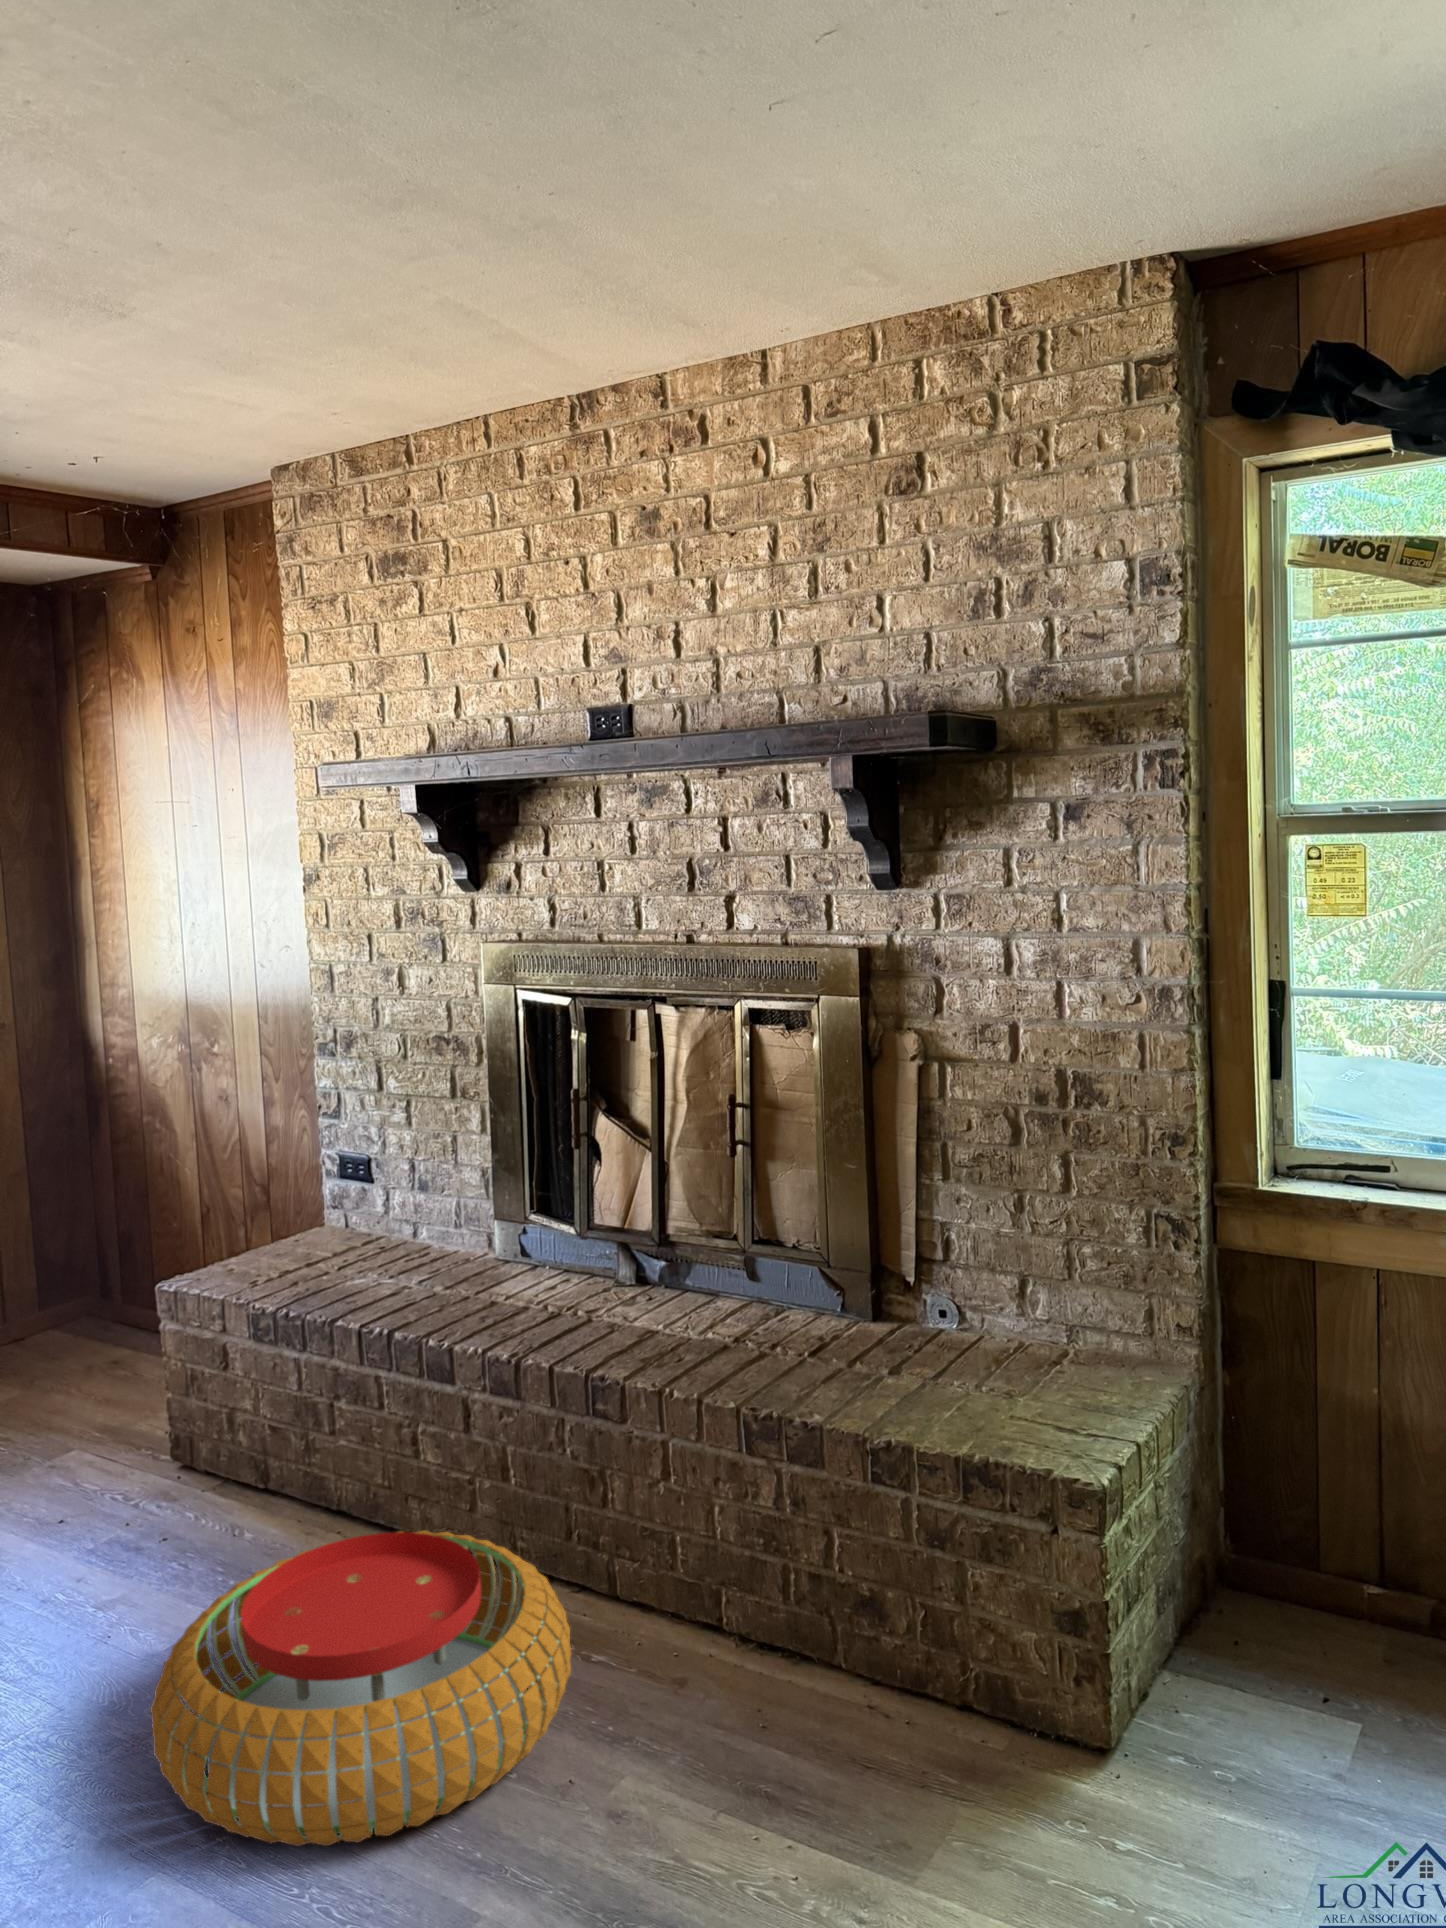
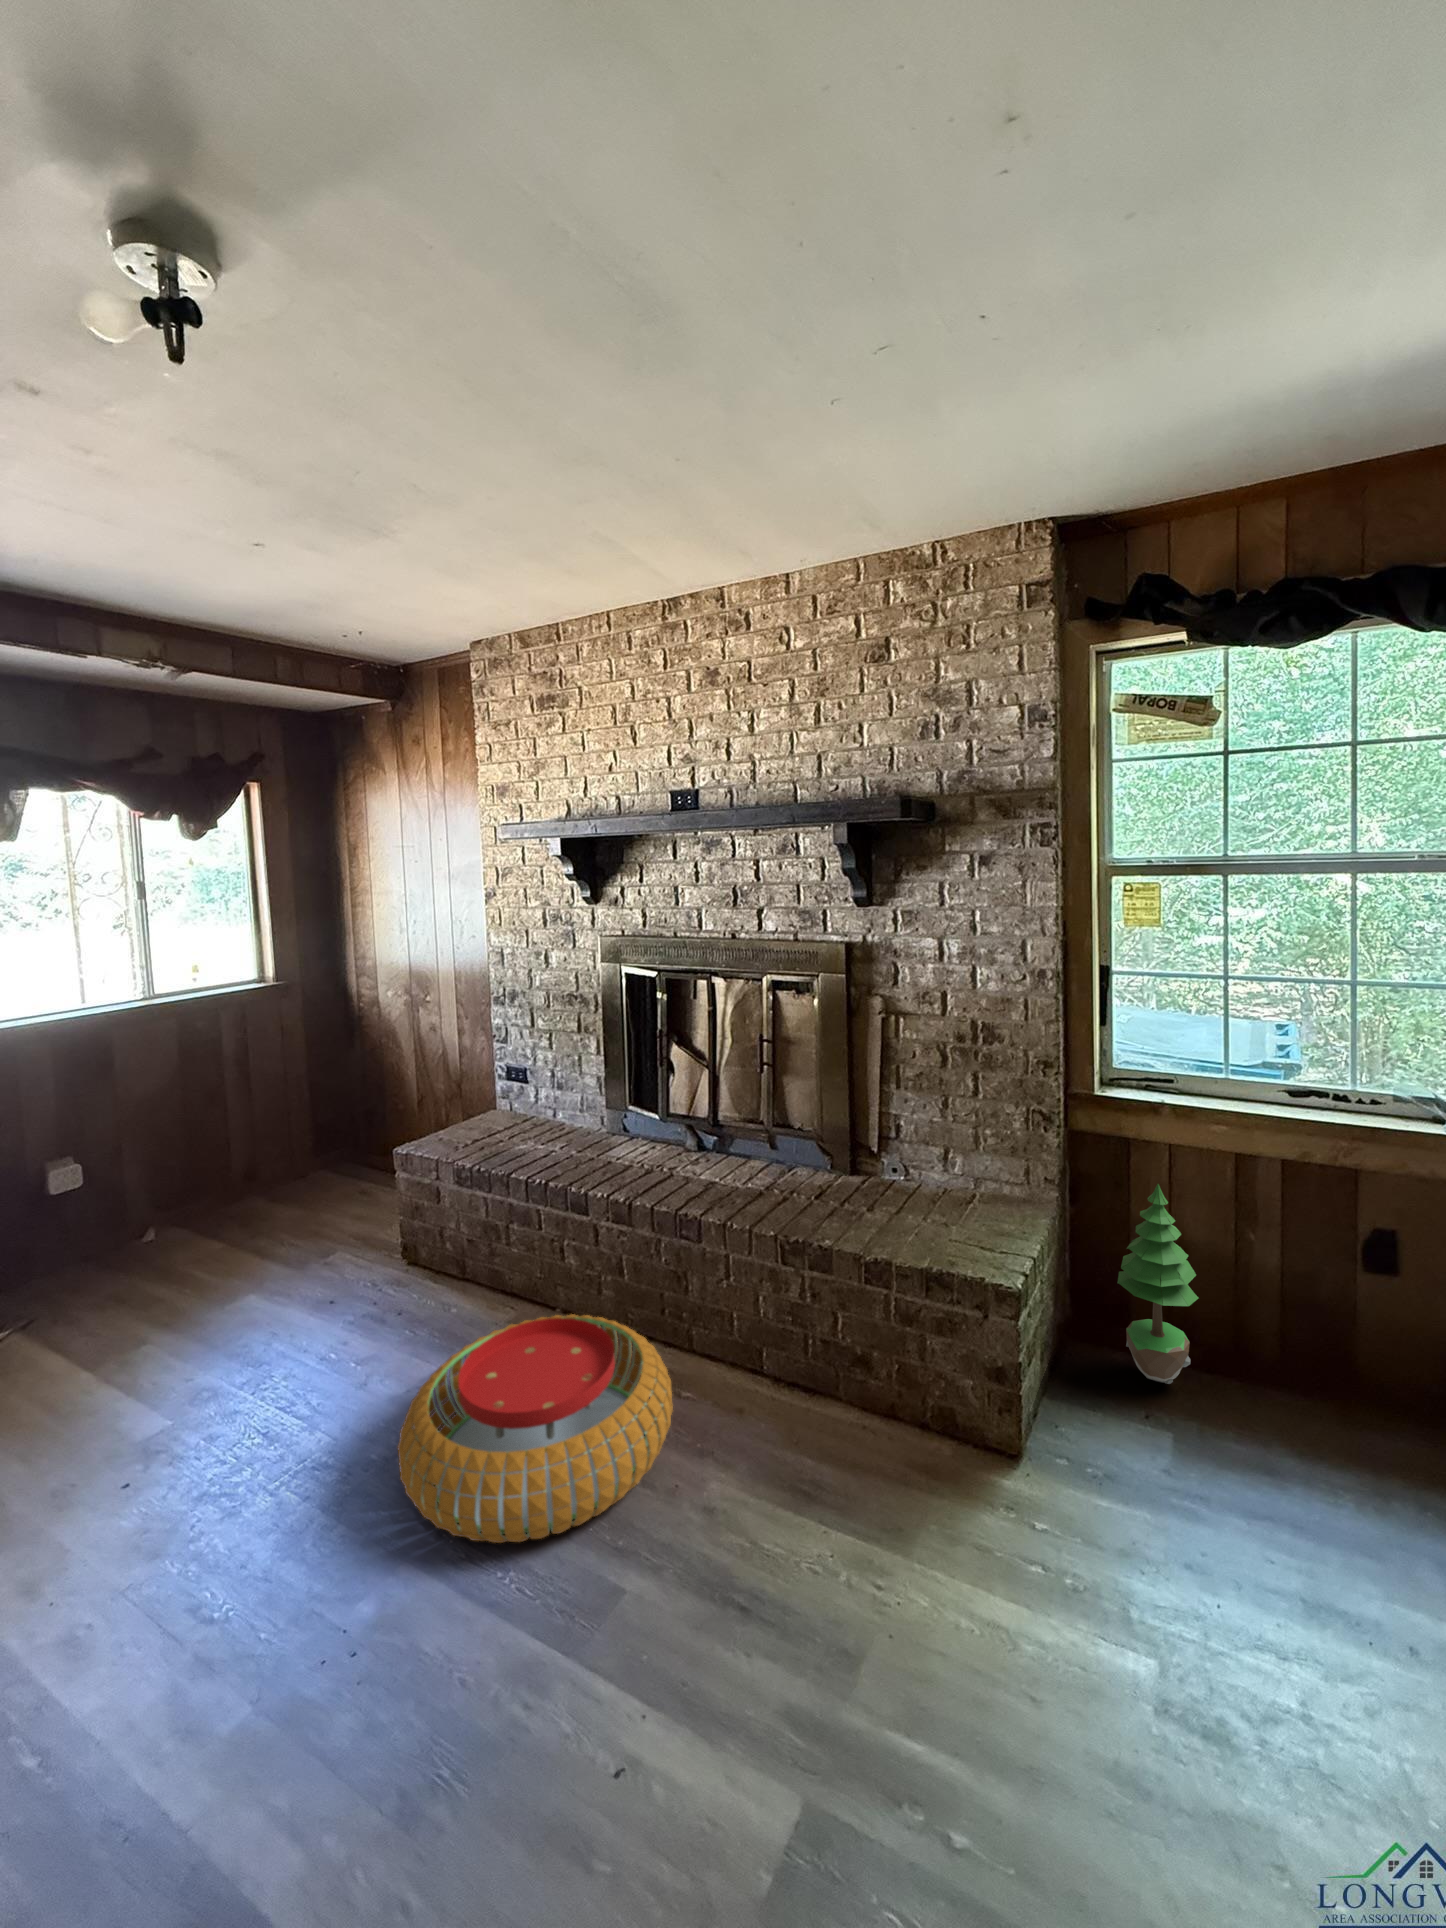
potted tree: none [1288,1329,1417,1654] -> present [1118,1184,1199,1384]

